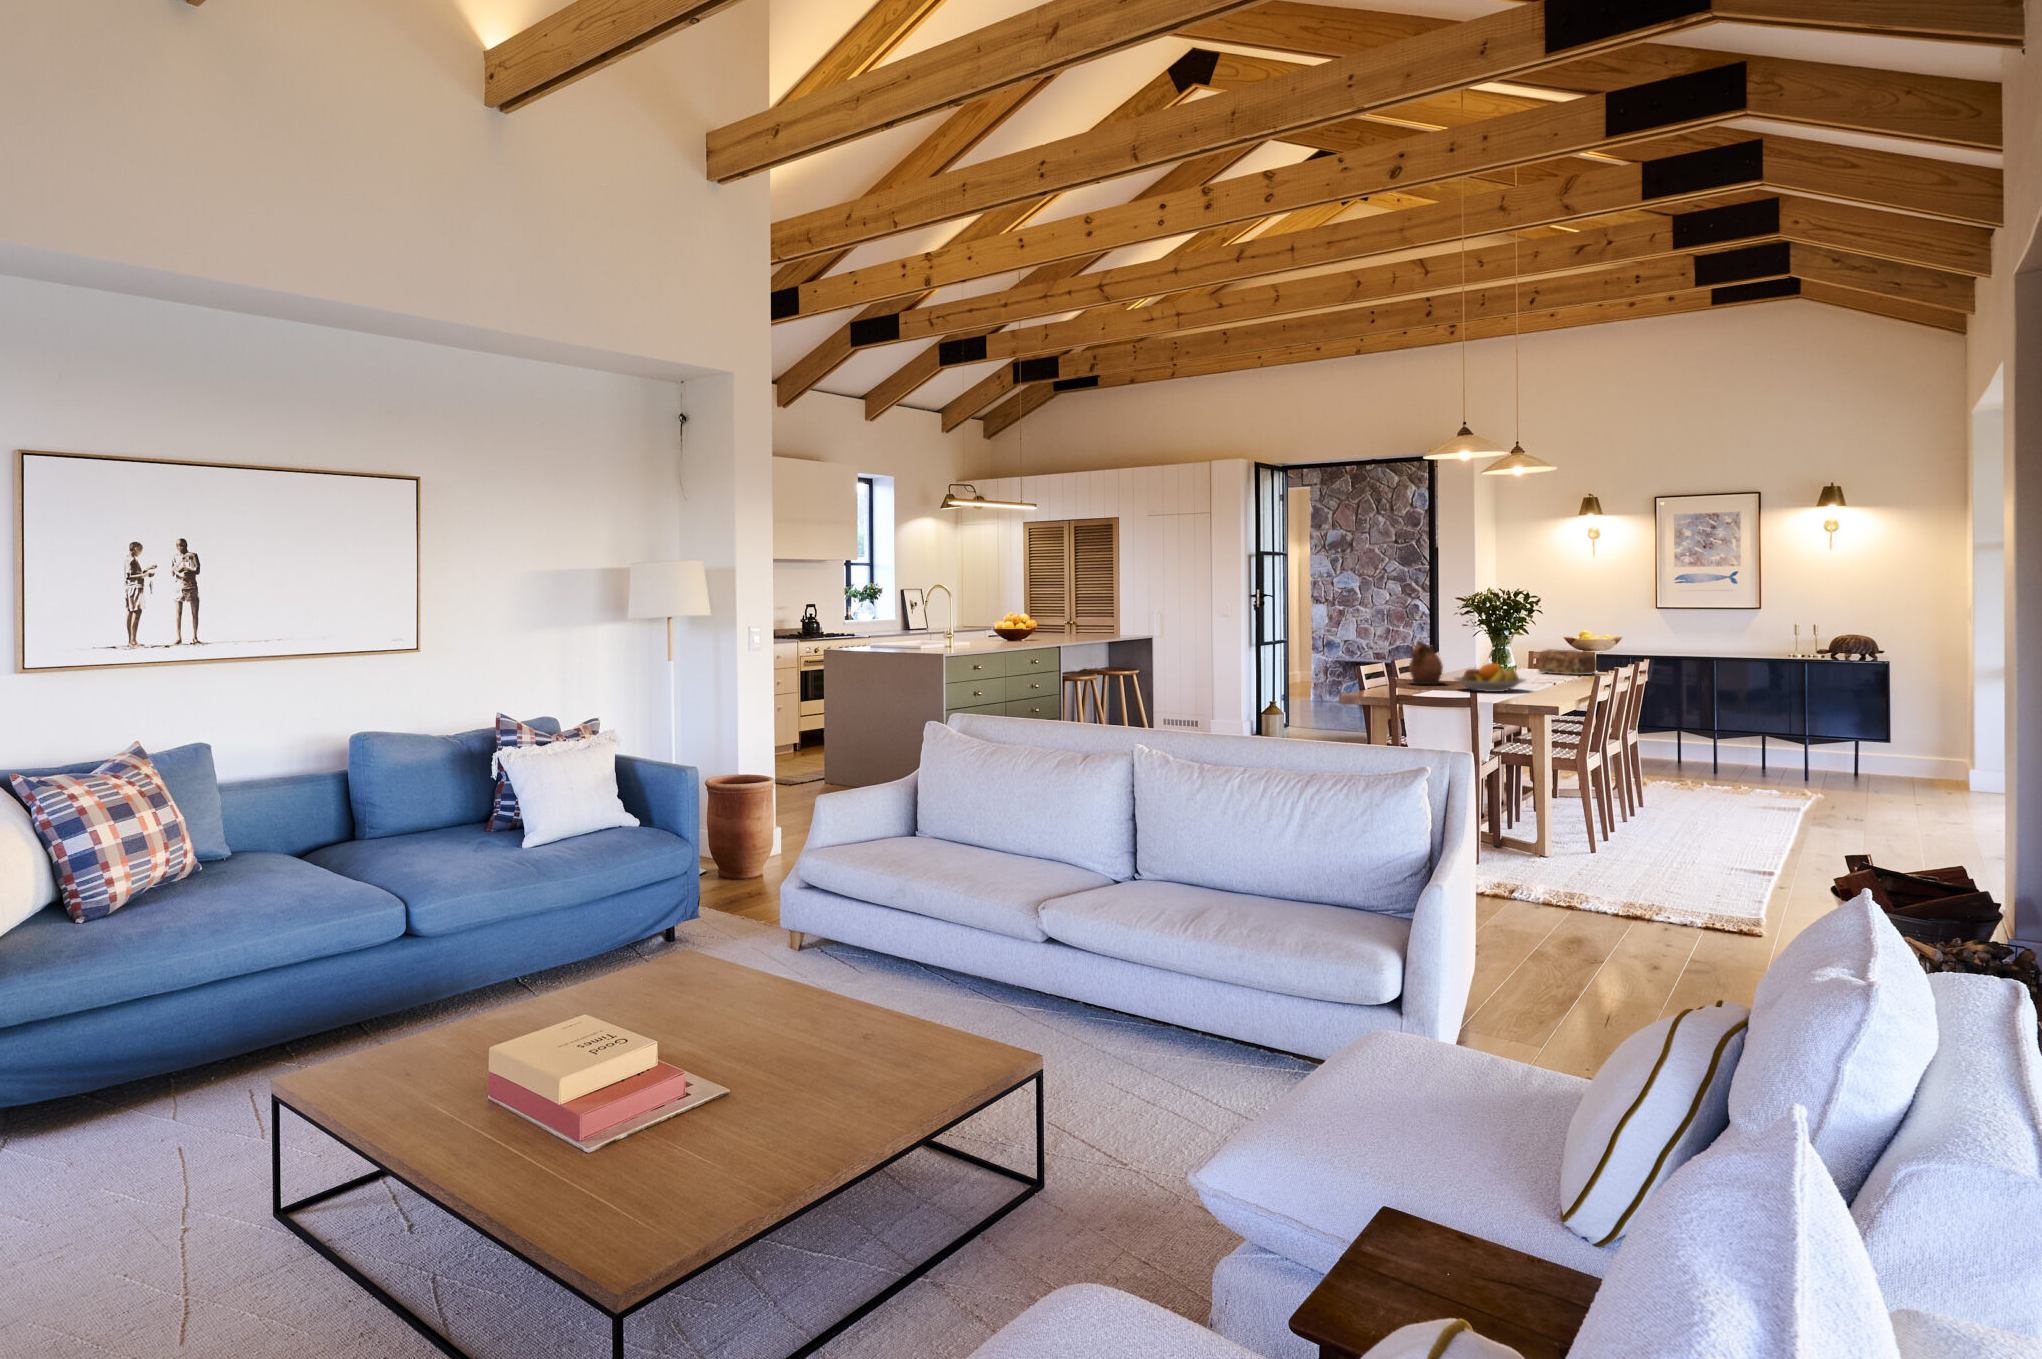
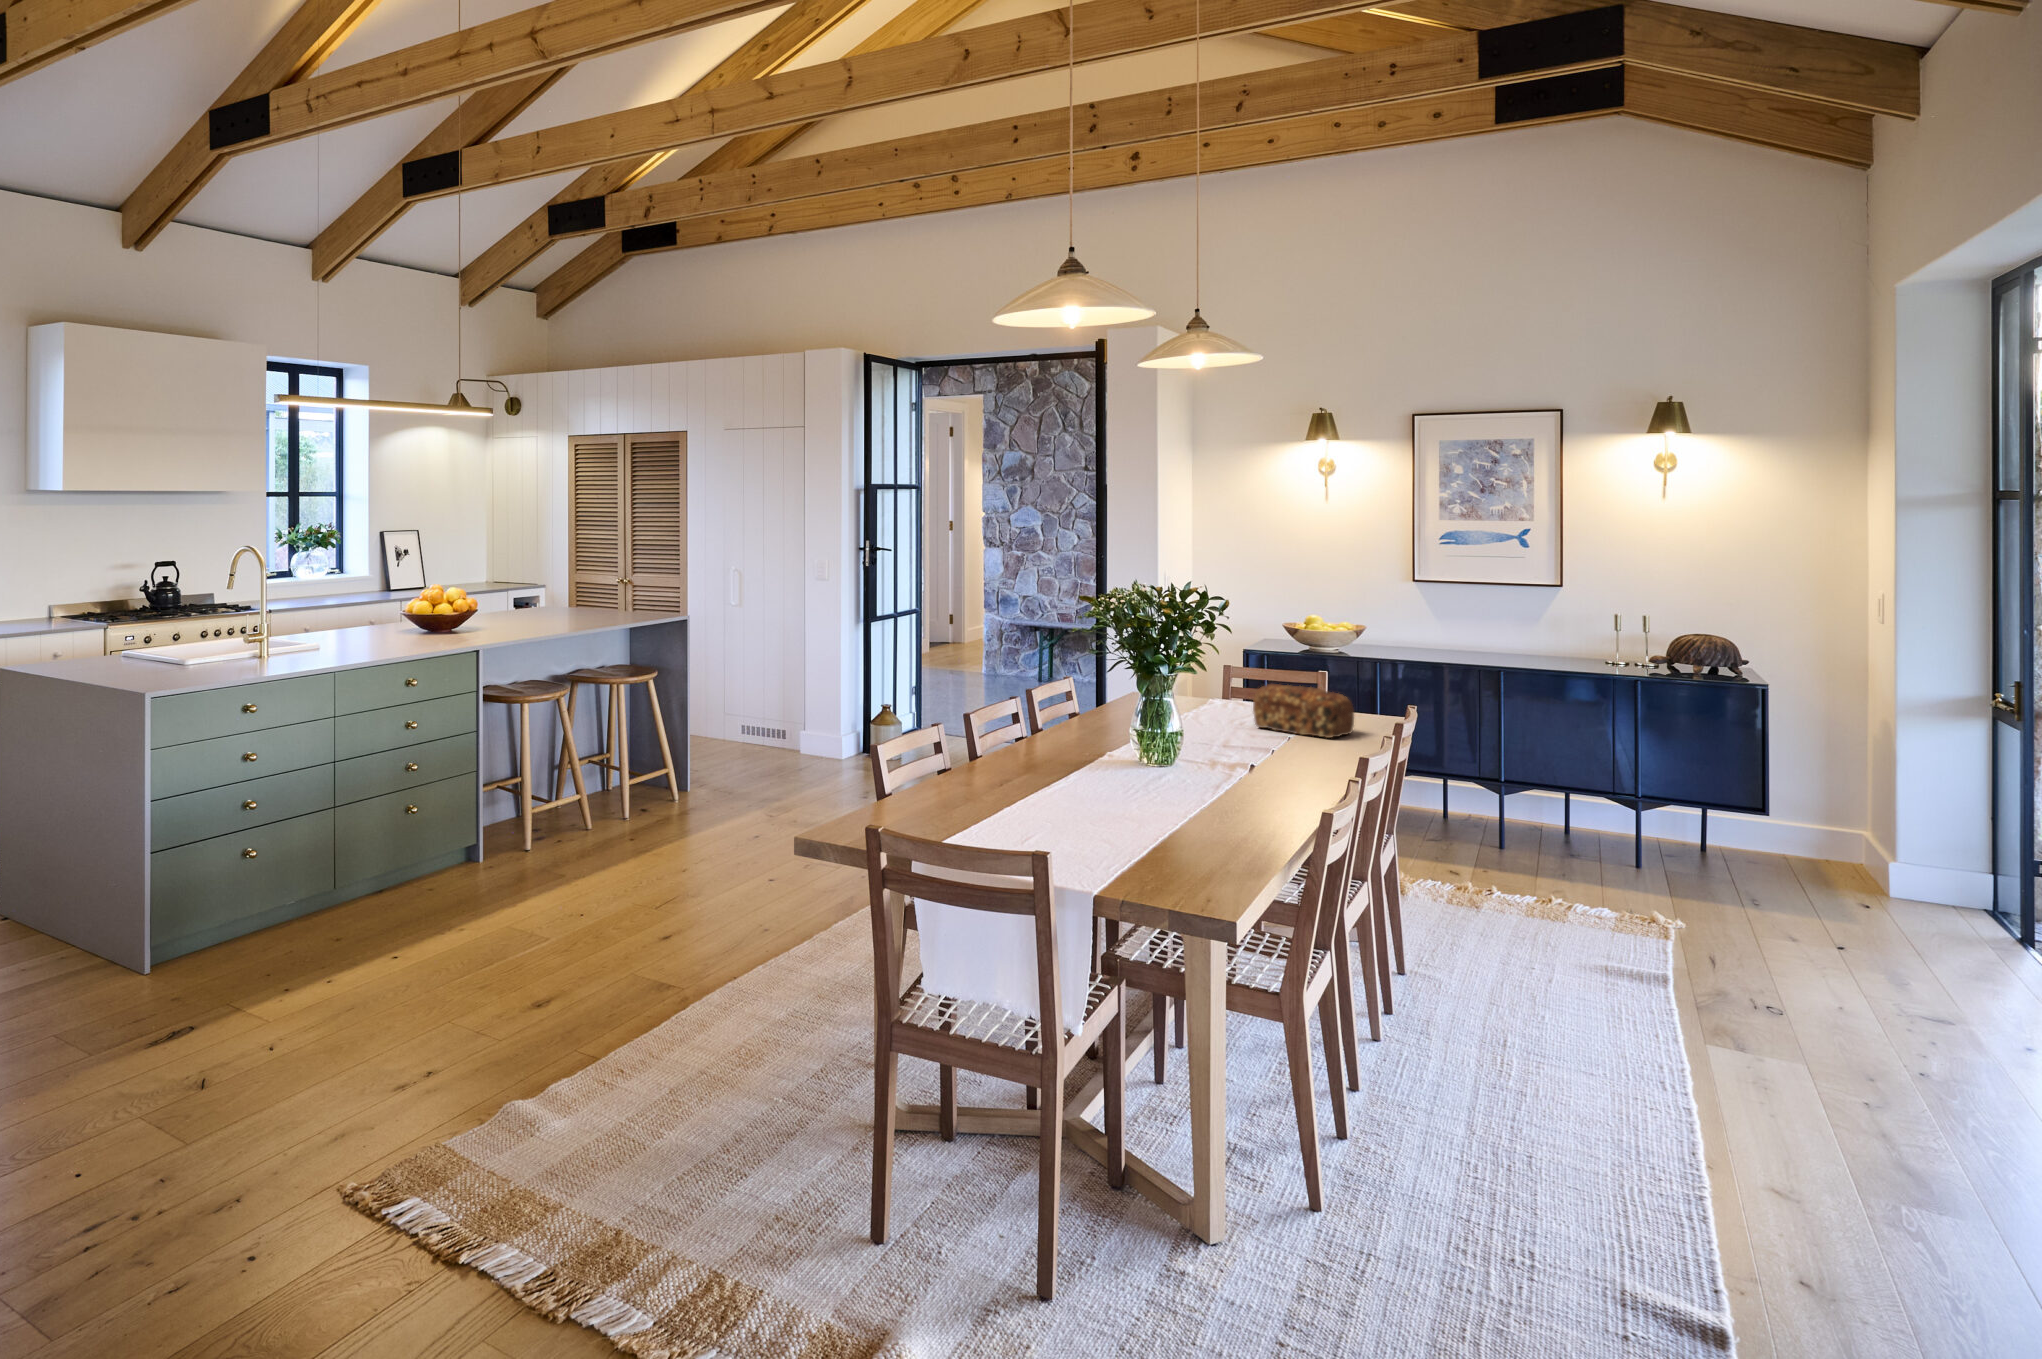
ceramic pitcher: present [1409,641,1443,684] -> none [1005,694,1087,789]
fruit bowl: present [1455,663,1525,692] -> none [1087,763,1237,833]

